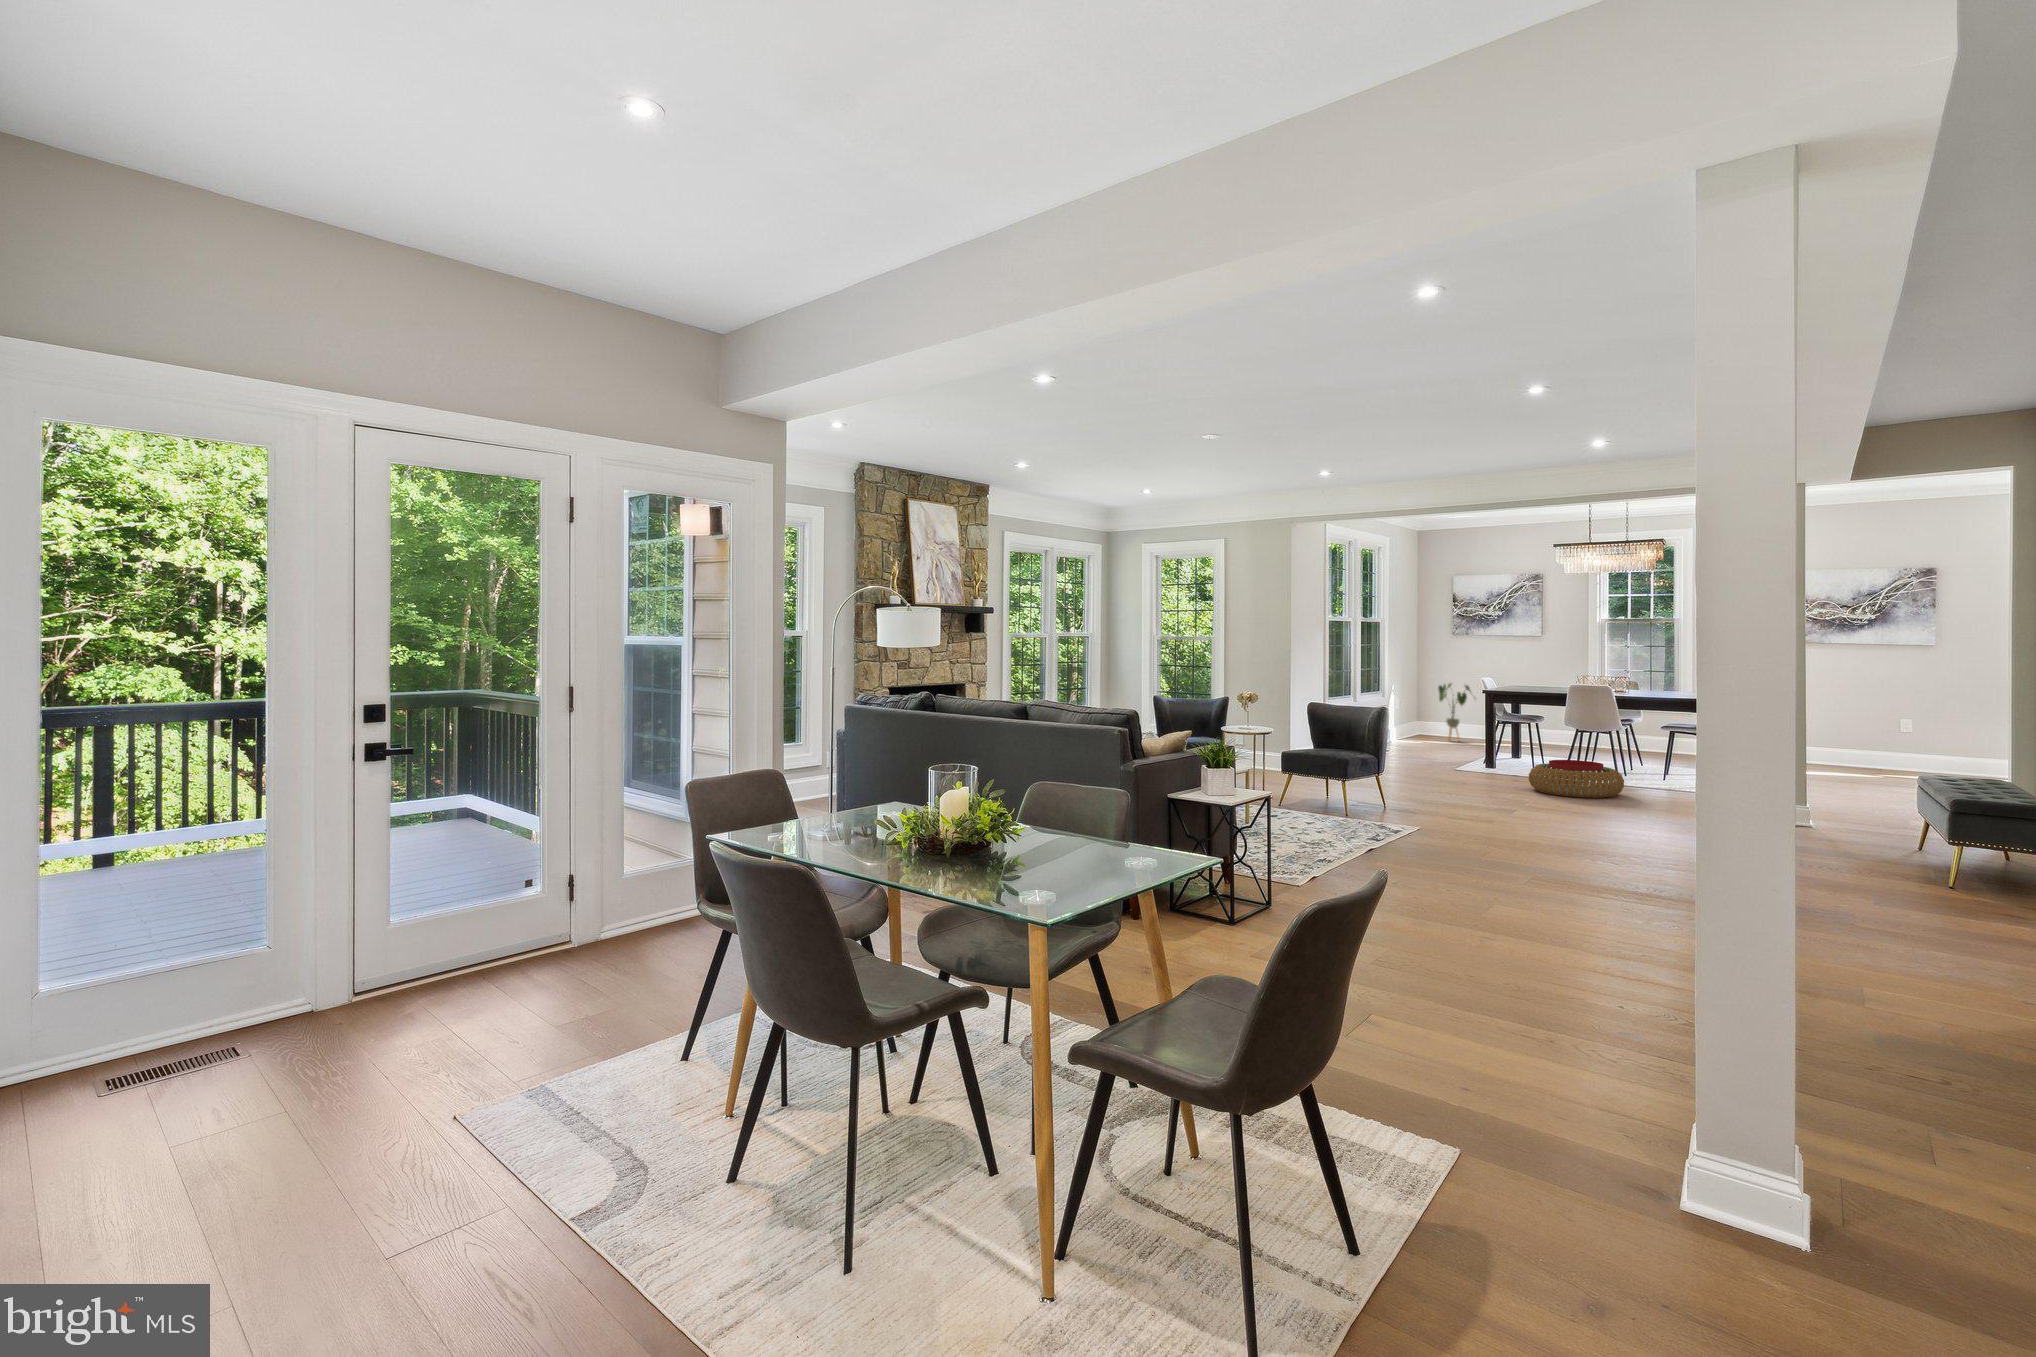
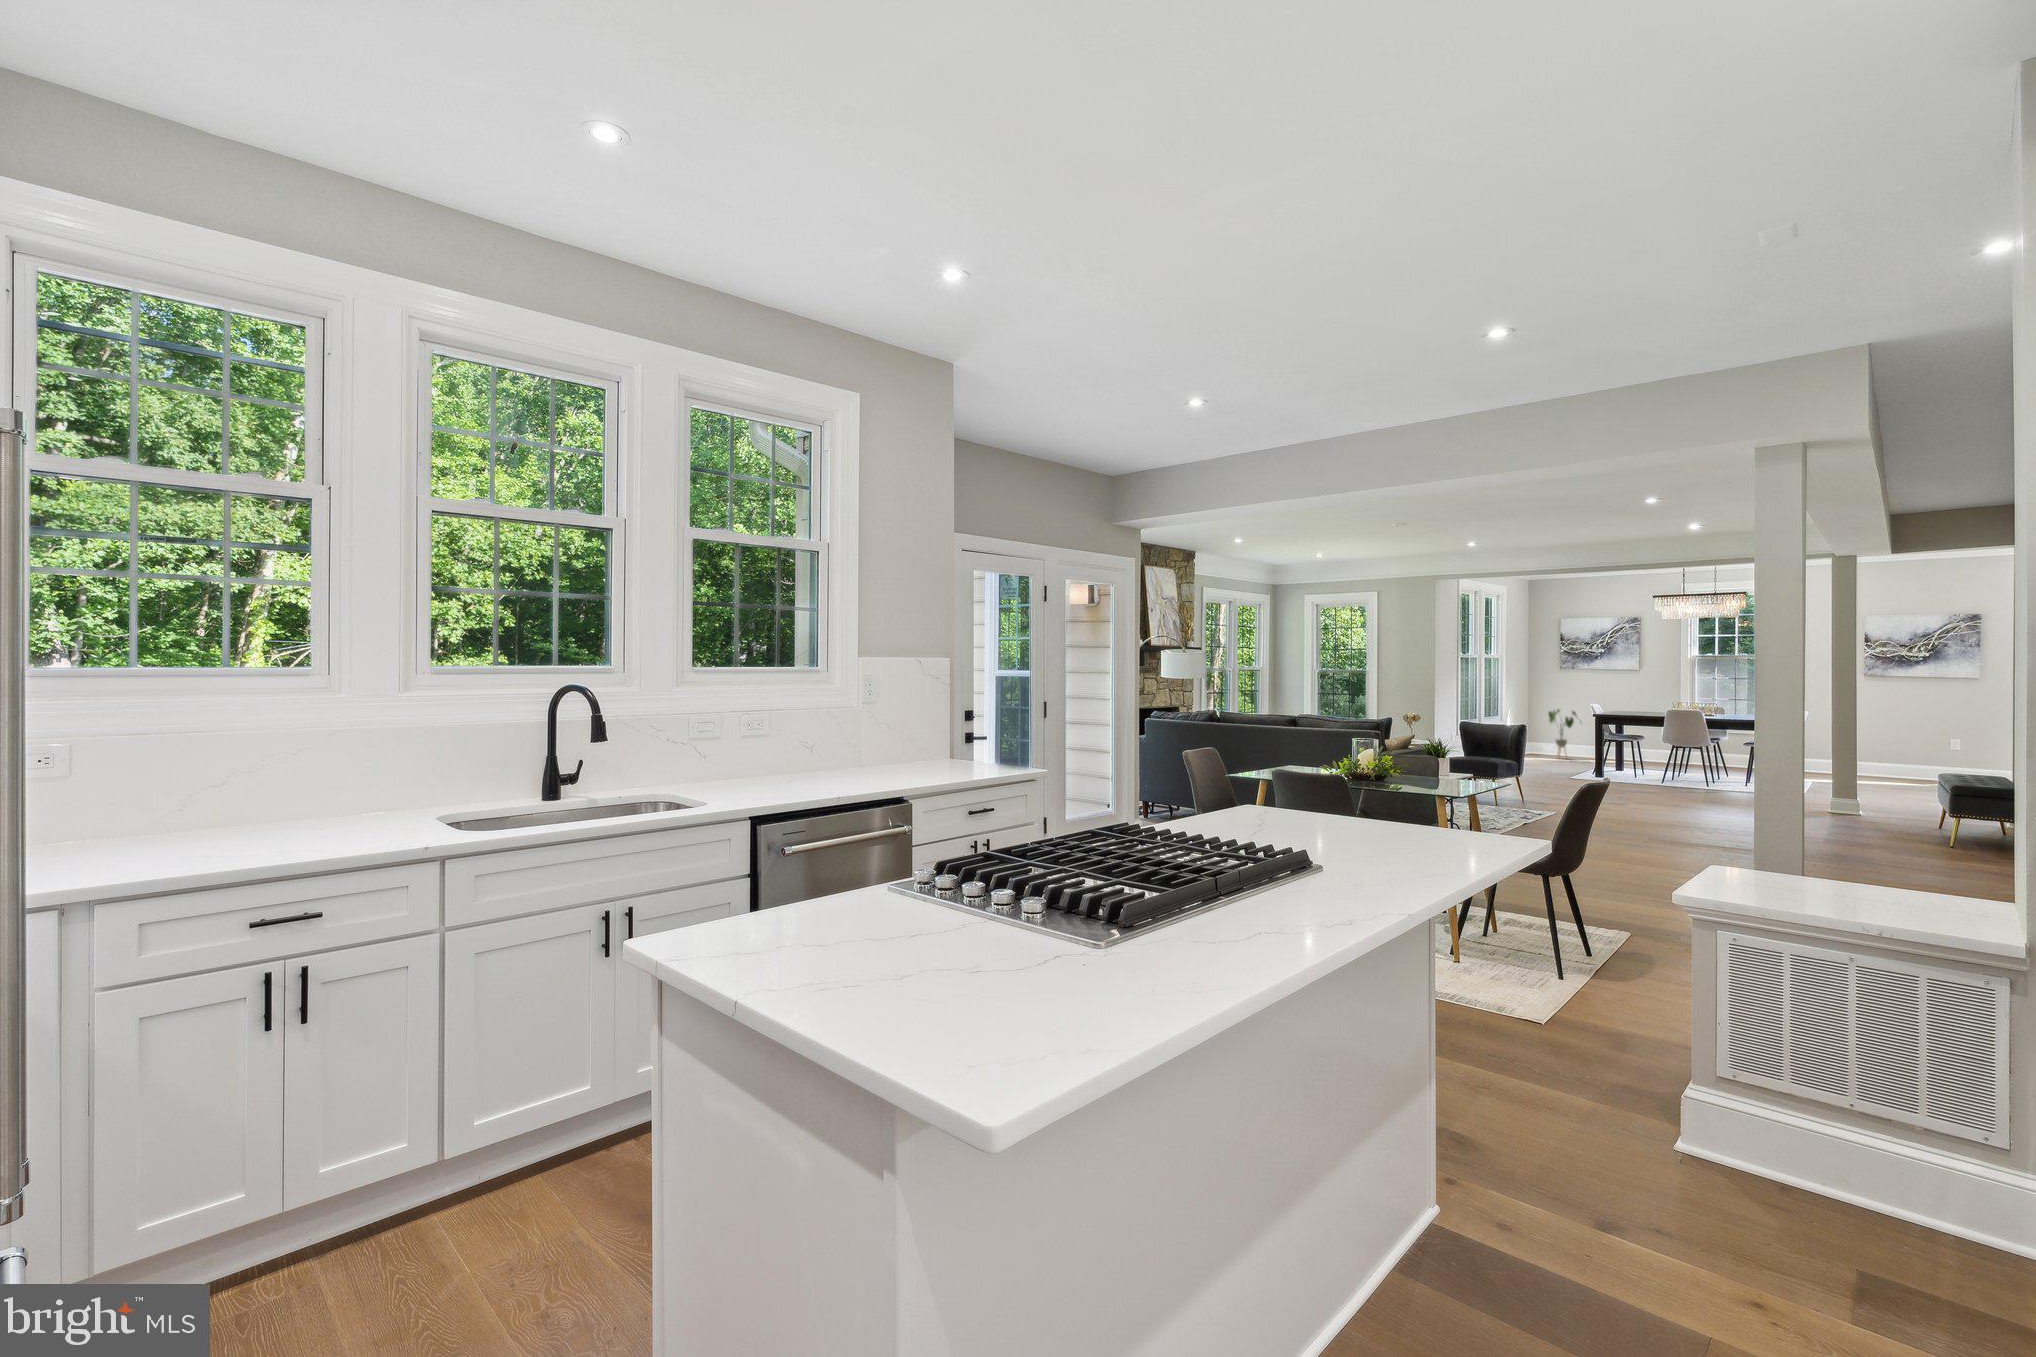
pouf: present [1529,760,1624,798] -> none [1635,768,1715,797]

